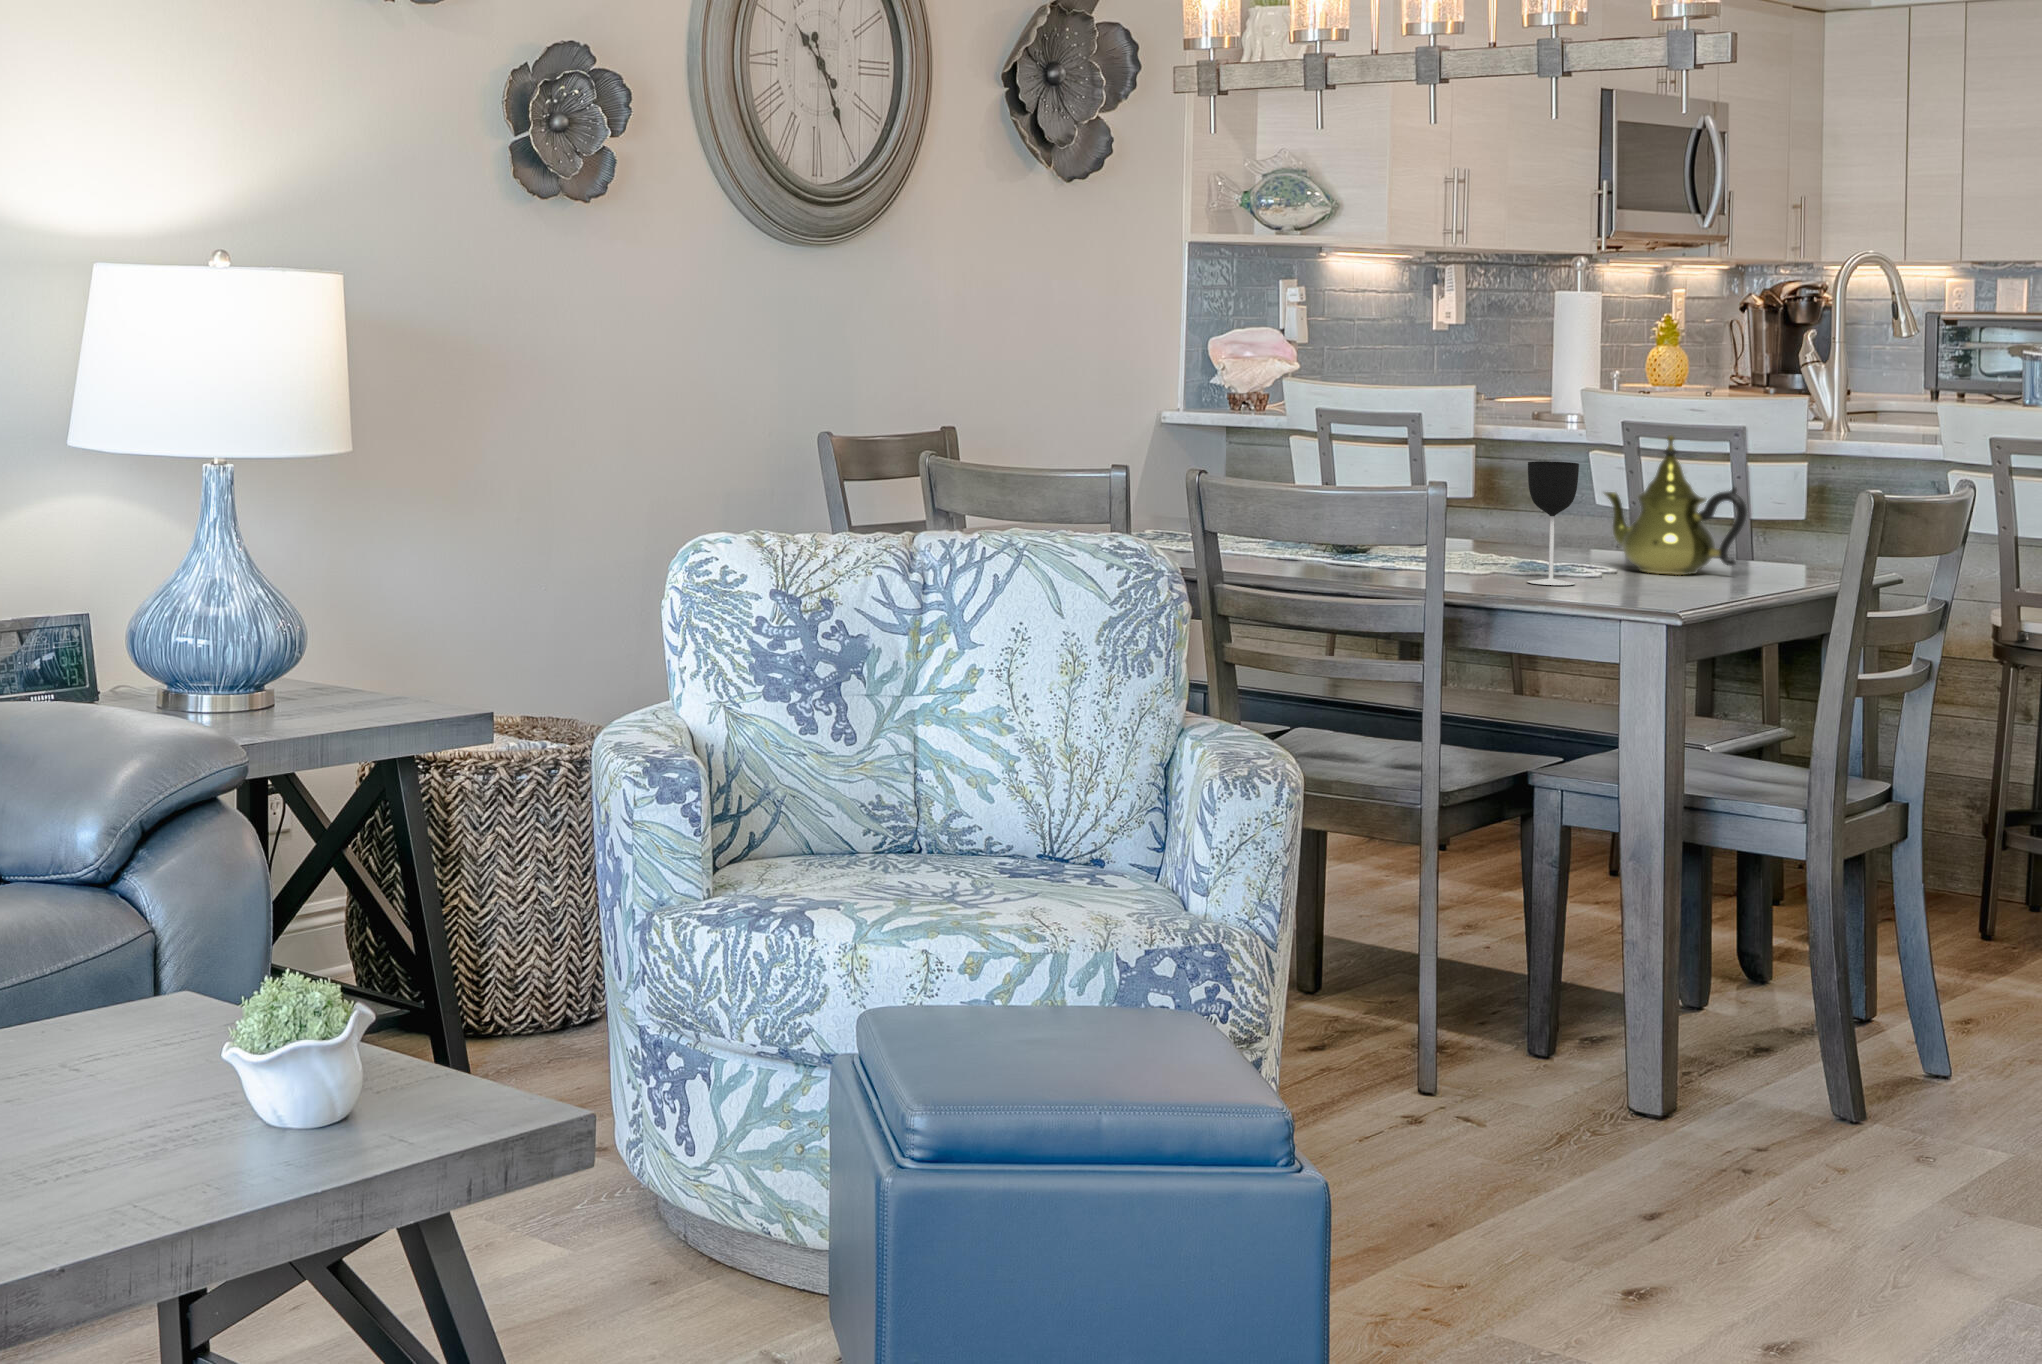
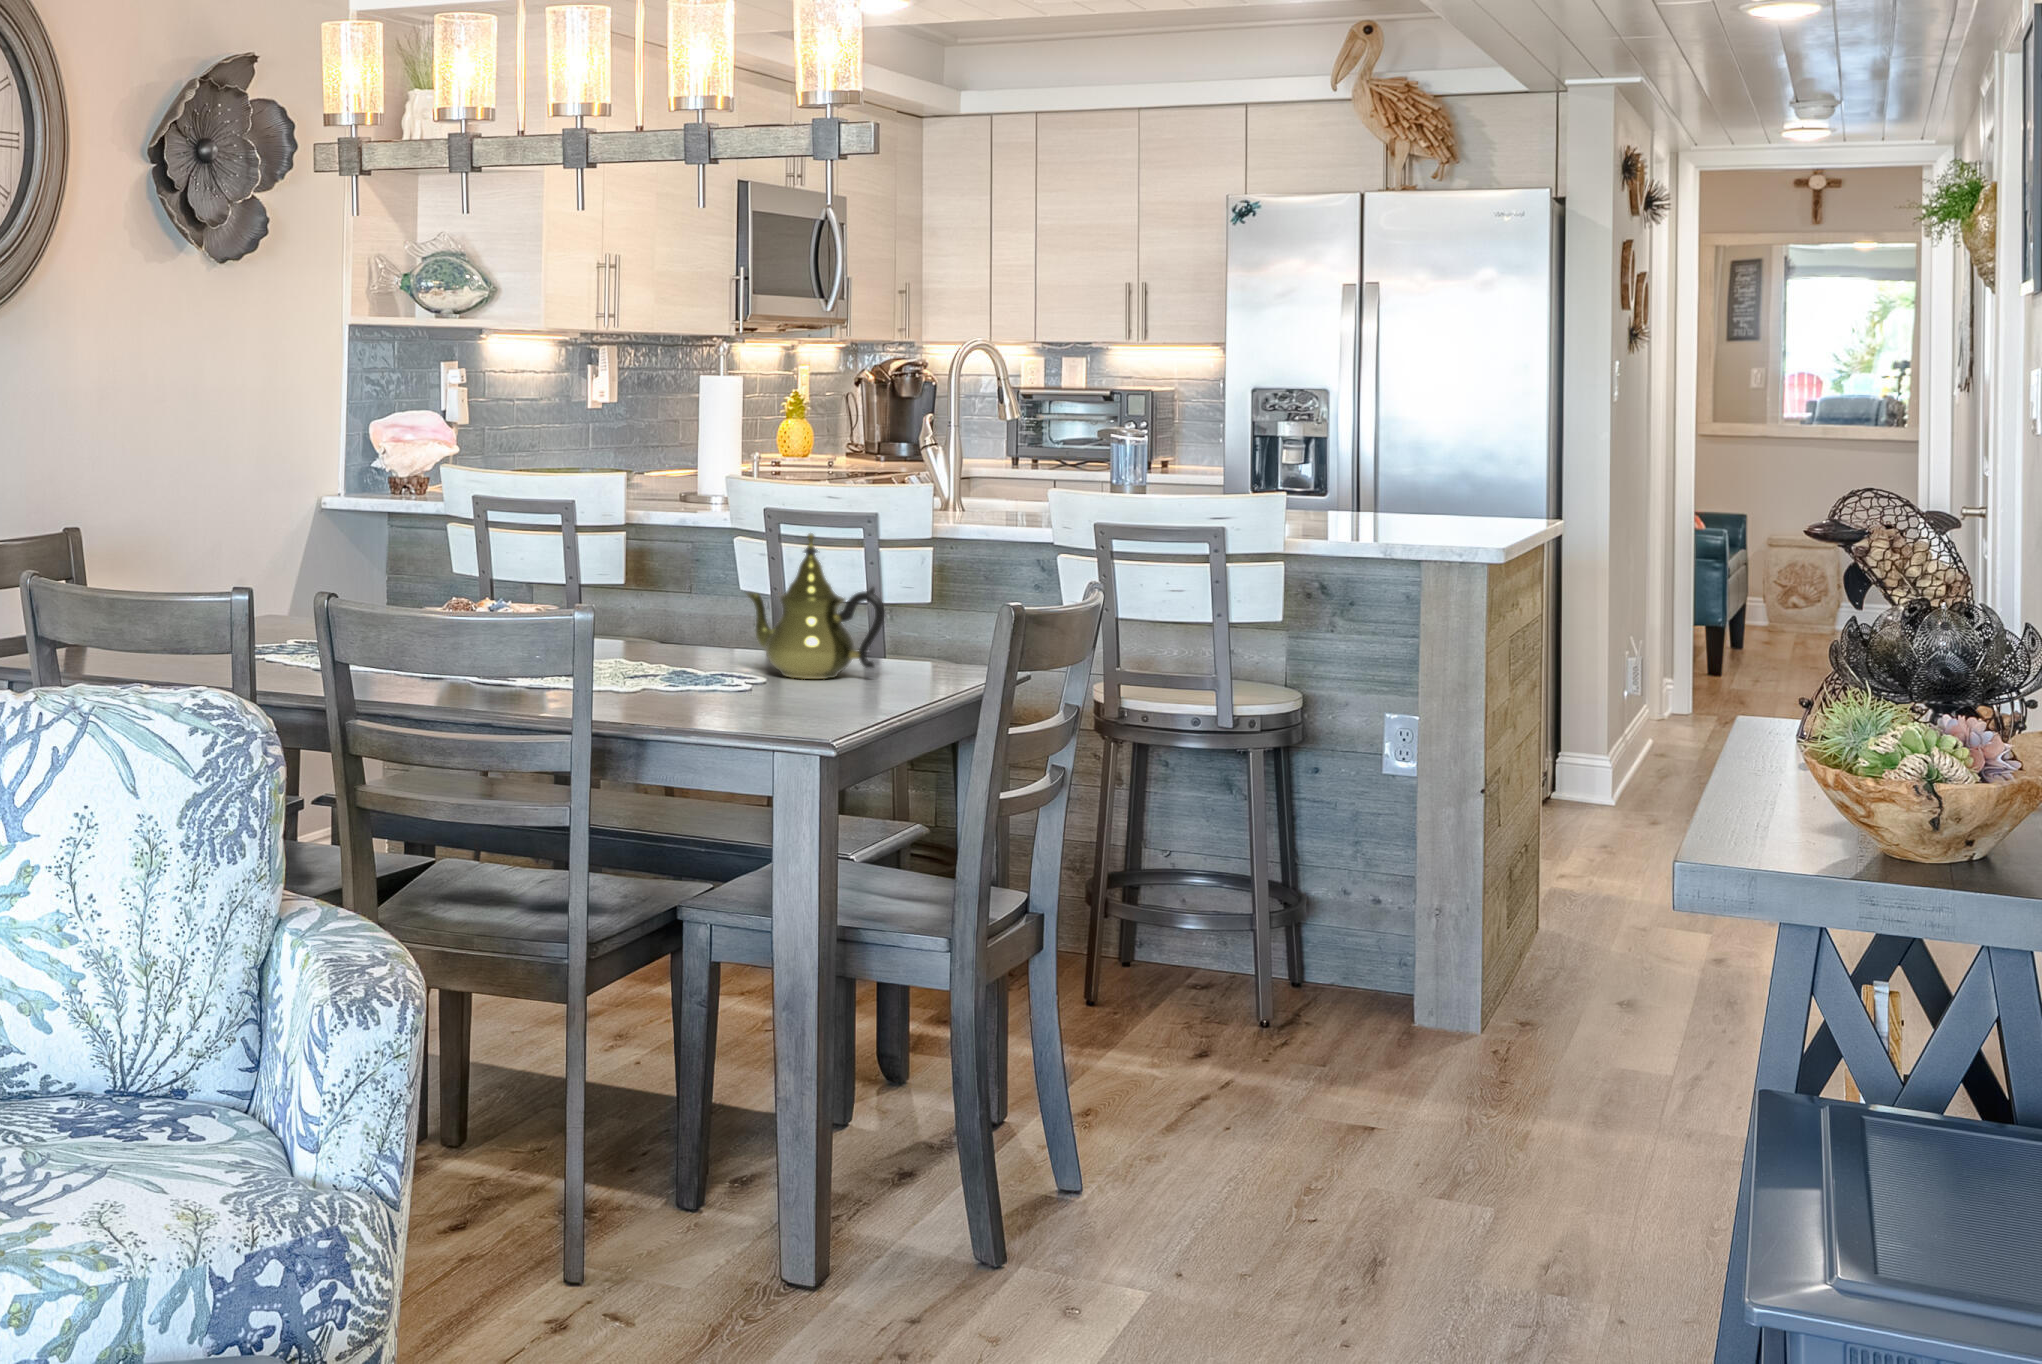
wine glass: present [1527,461,1579,585] -> none [671,567,723,701]

